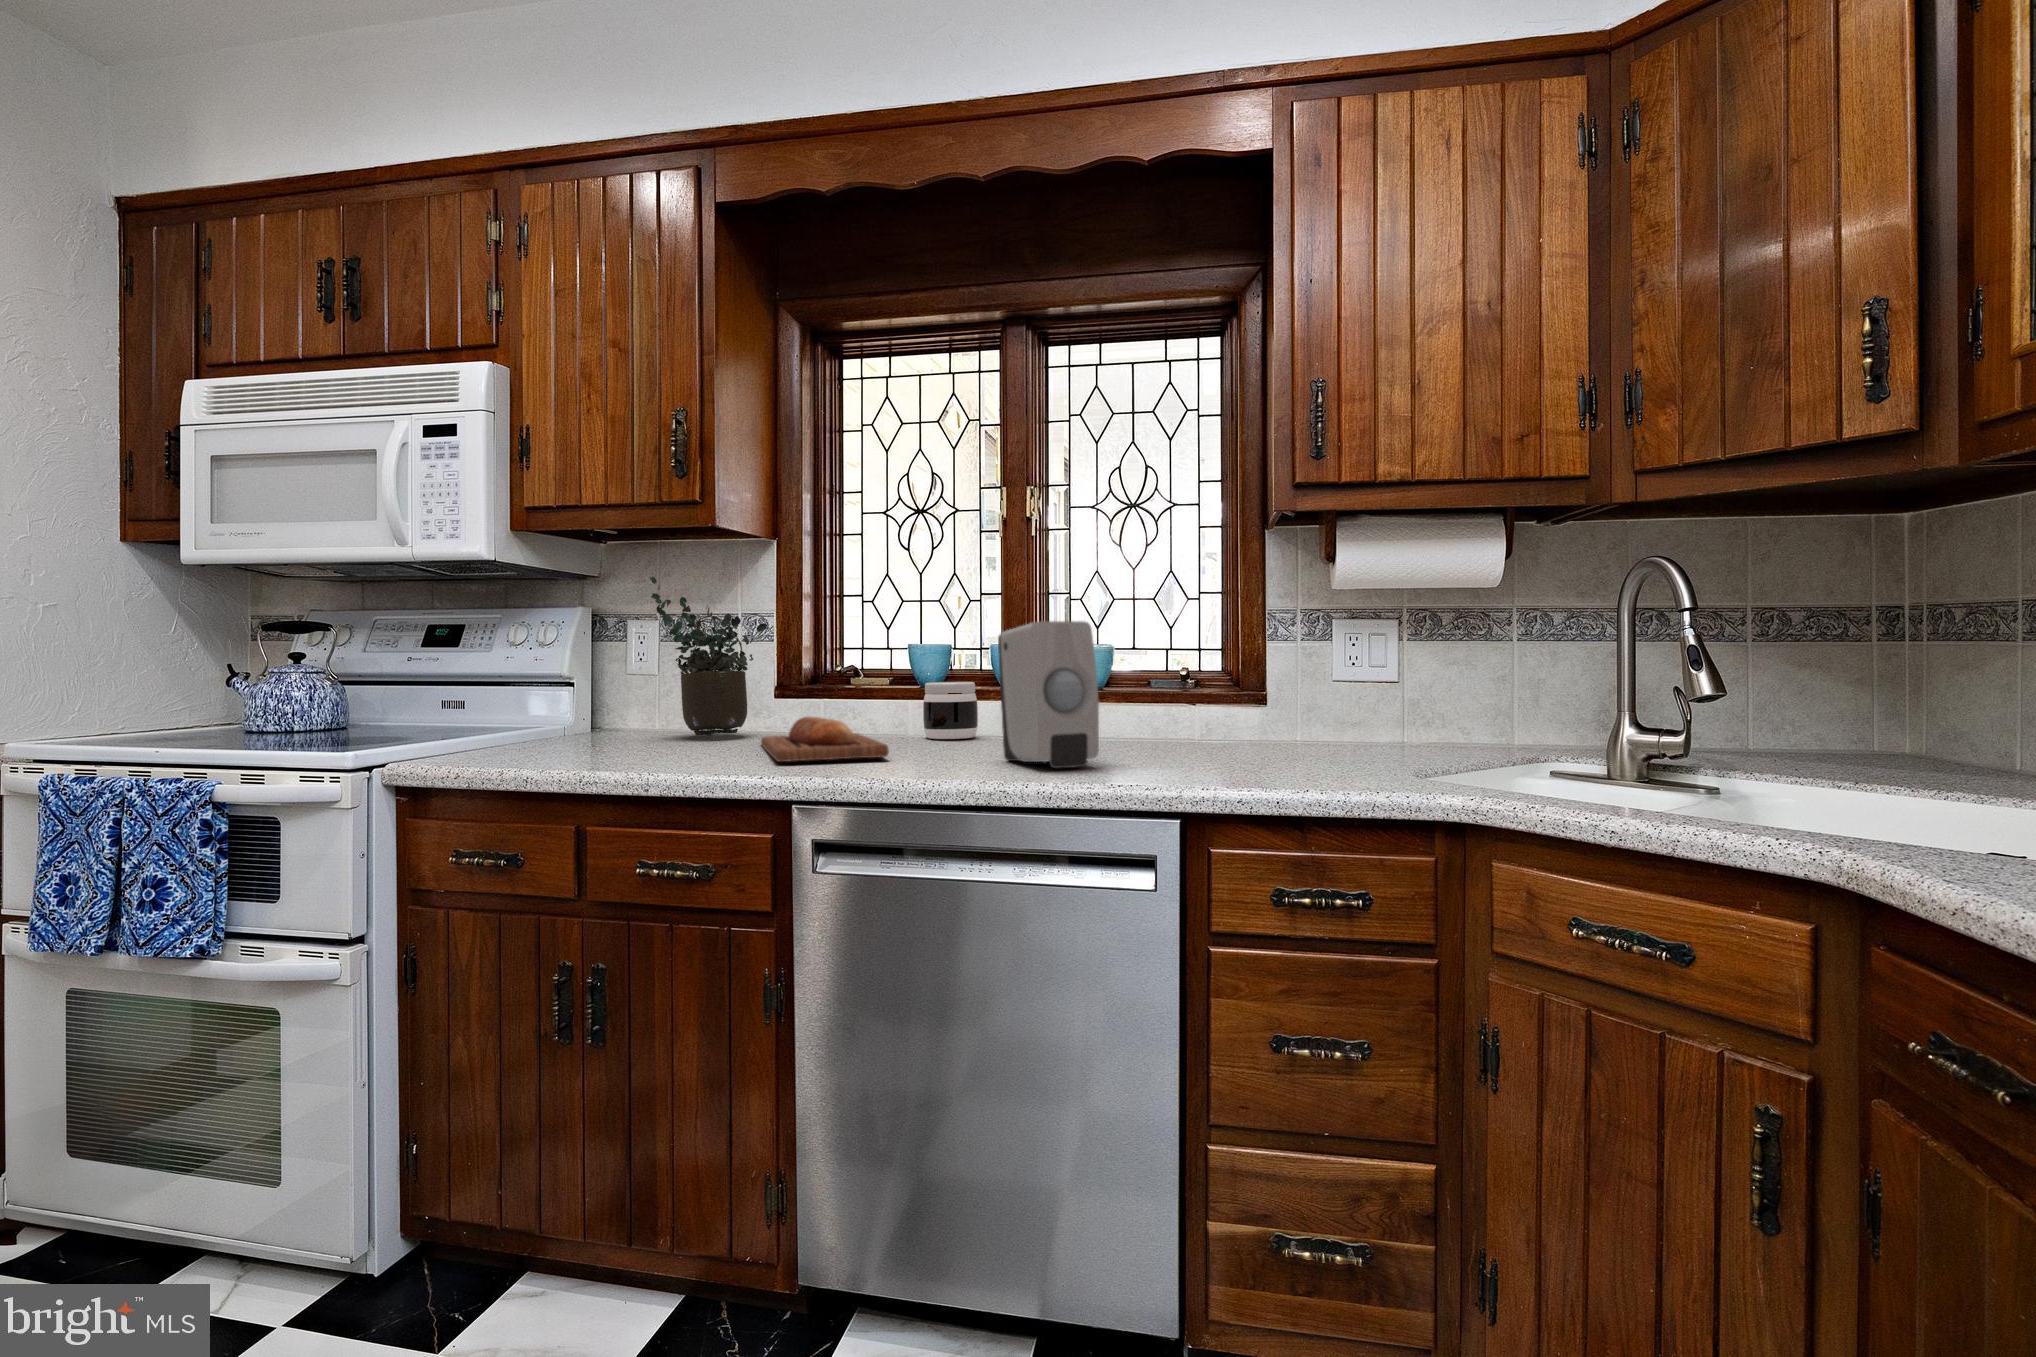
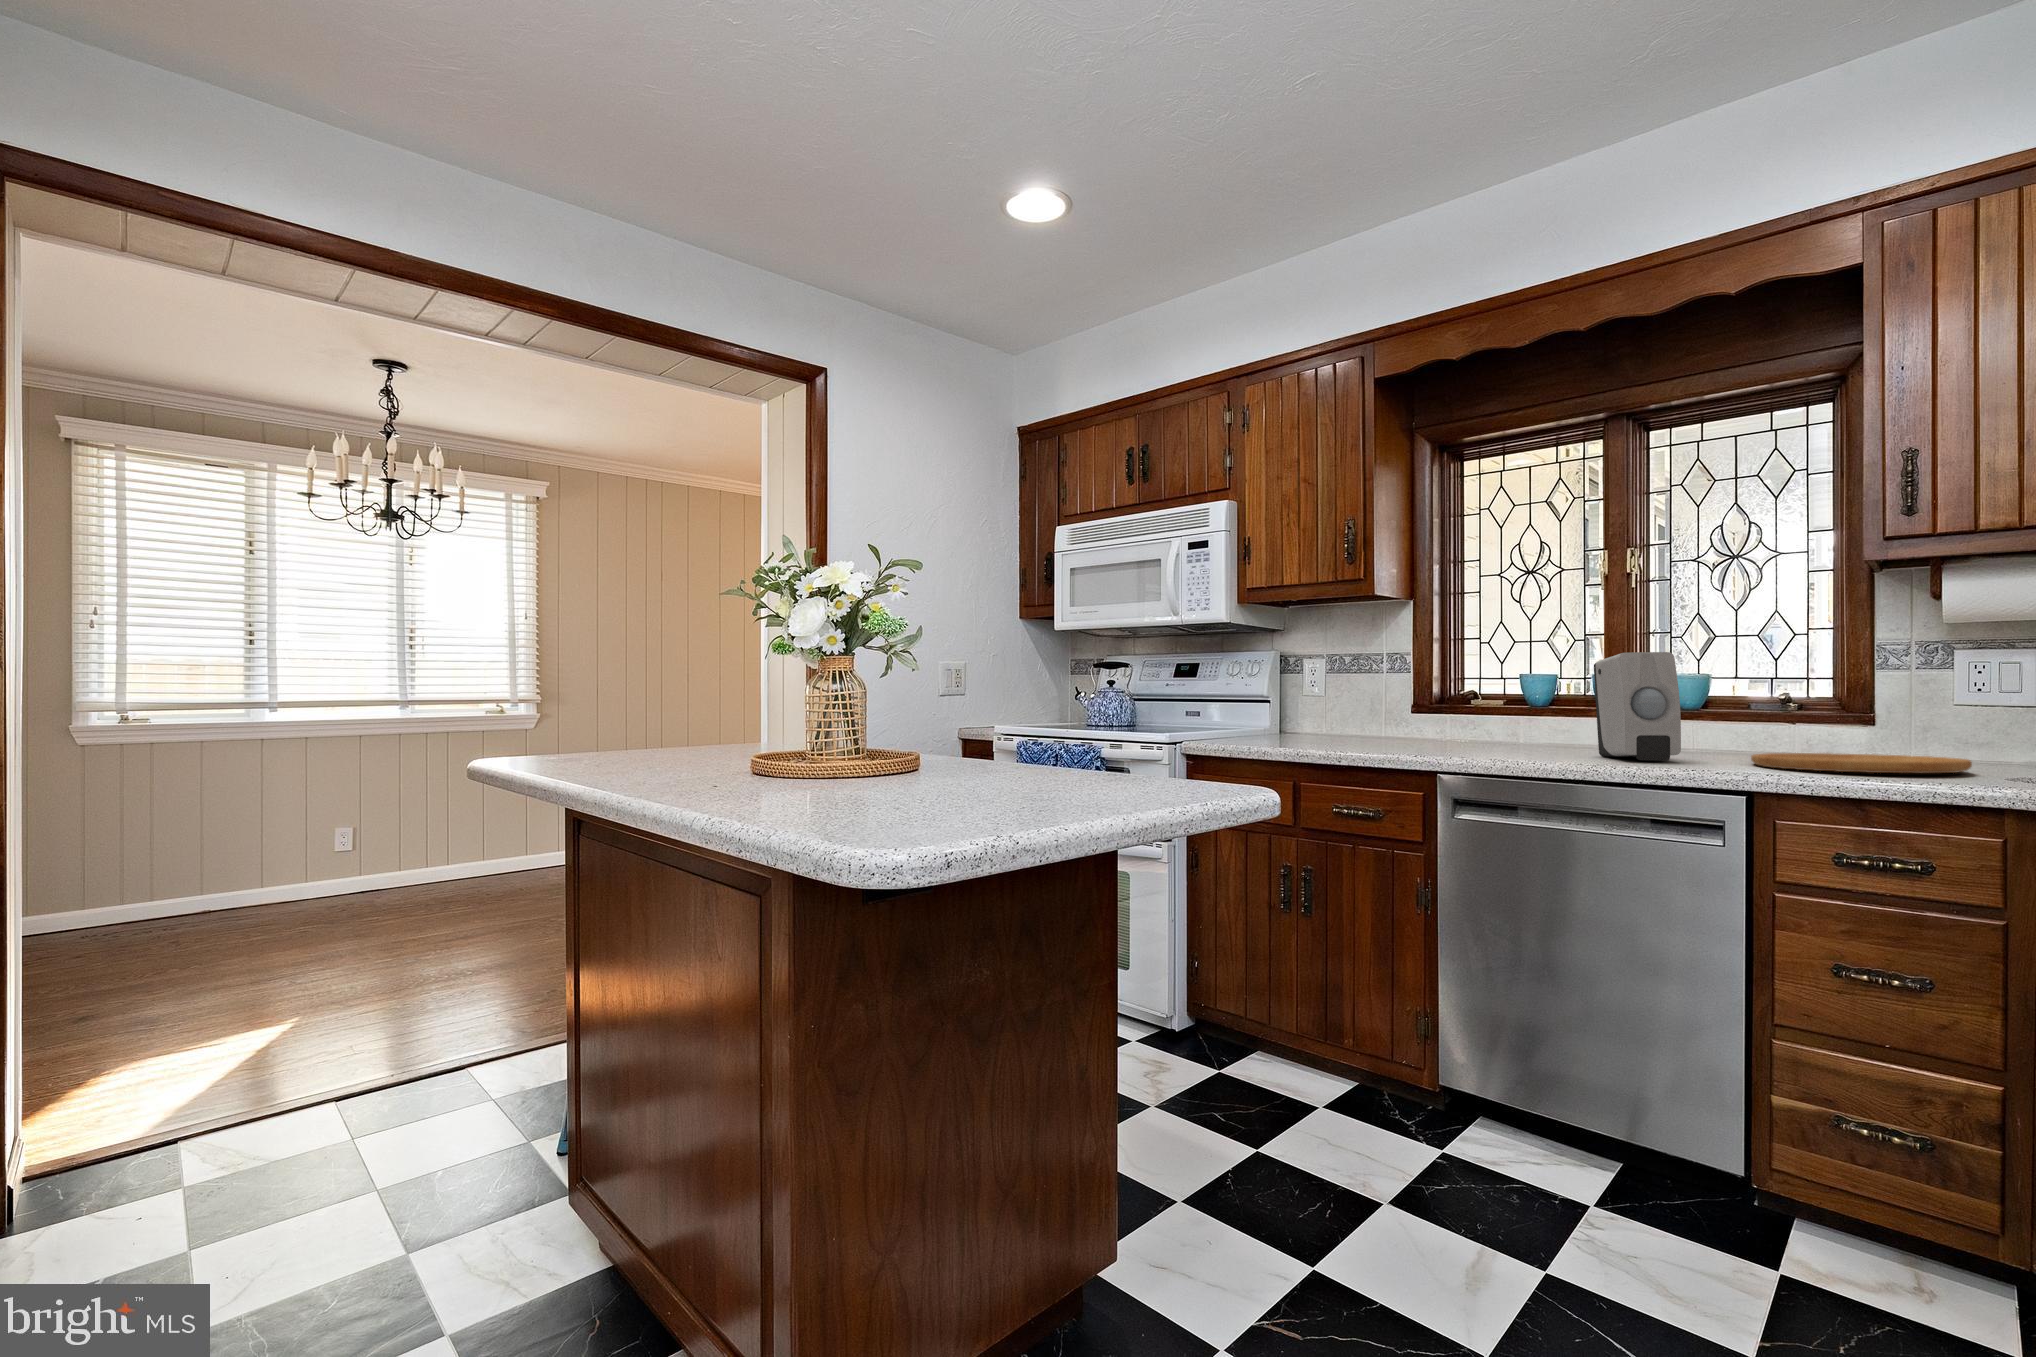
potted plant: present [650,577,767,735] -> none [1326,628,1408,737]
jar: present [923,682,978,739] -> none [1533,702,1581,745]
bread loaf: present [761,716,889,762] -> none [1405,723,1504,750]
cutting board: none [1171,744,1380,776] -> present [1751,753,1972,773]

